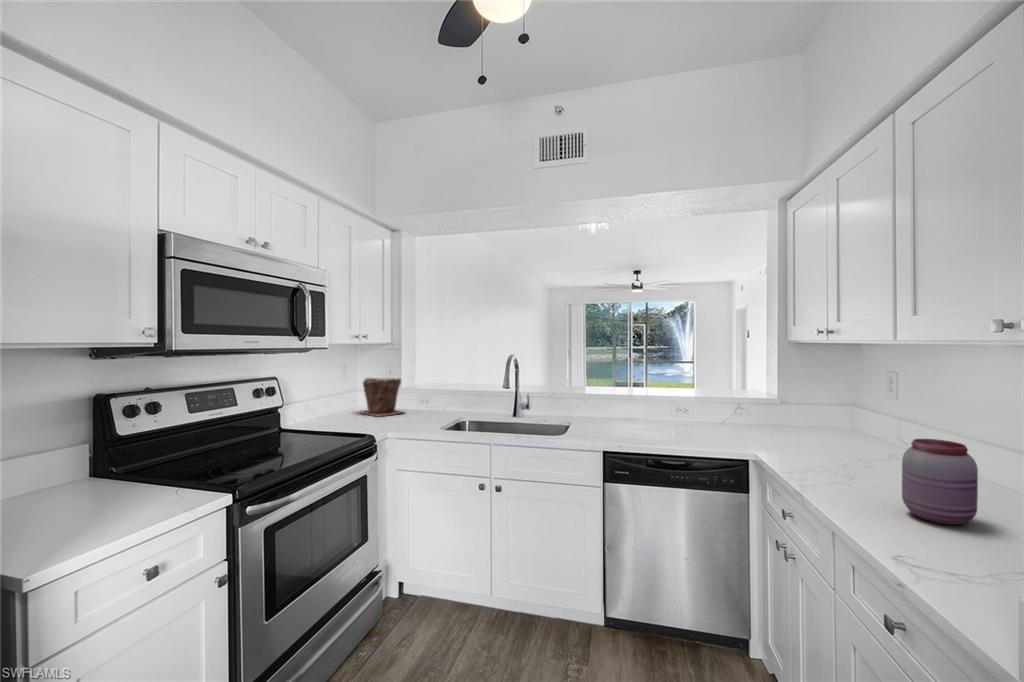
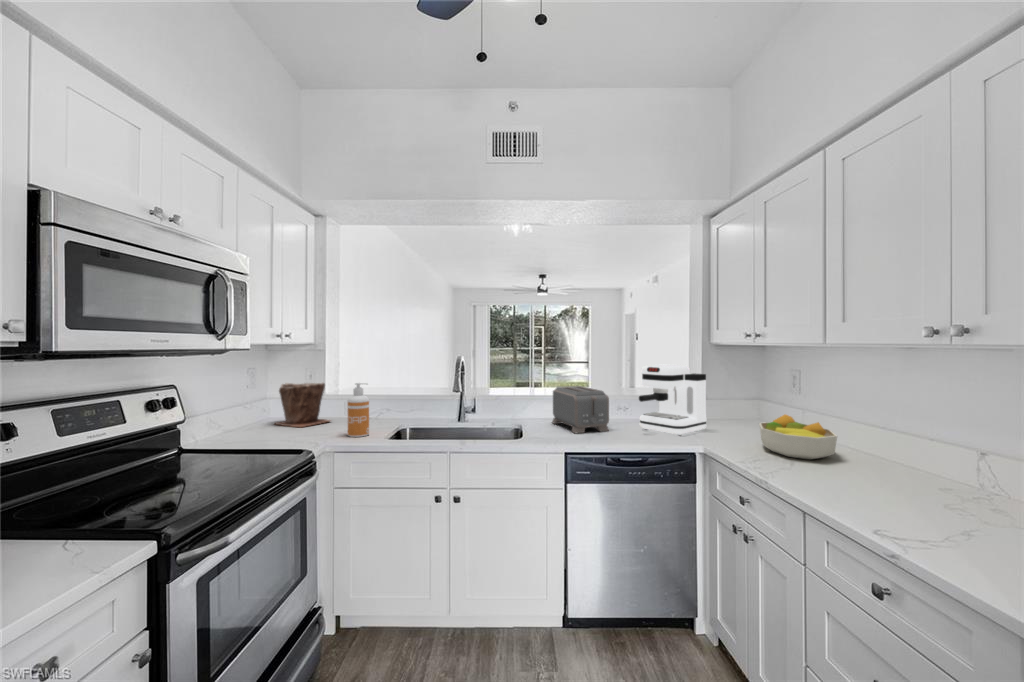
coffee maker: none [689,368,768,443] -> present [639,365,706,435]
soap dispenser: none [412,379,431,427] -> present [348,383,369,437]
toaster: none [607,388,661,435] -> present [552,386,609,433]
fruit bowl: none [813,425,897,476] -> present [759,415,837,460]
jar: present [902,439,978,525] -> none [867,424,934,500]

